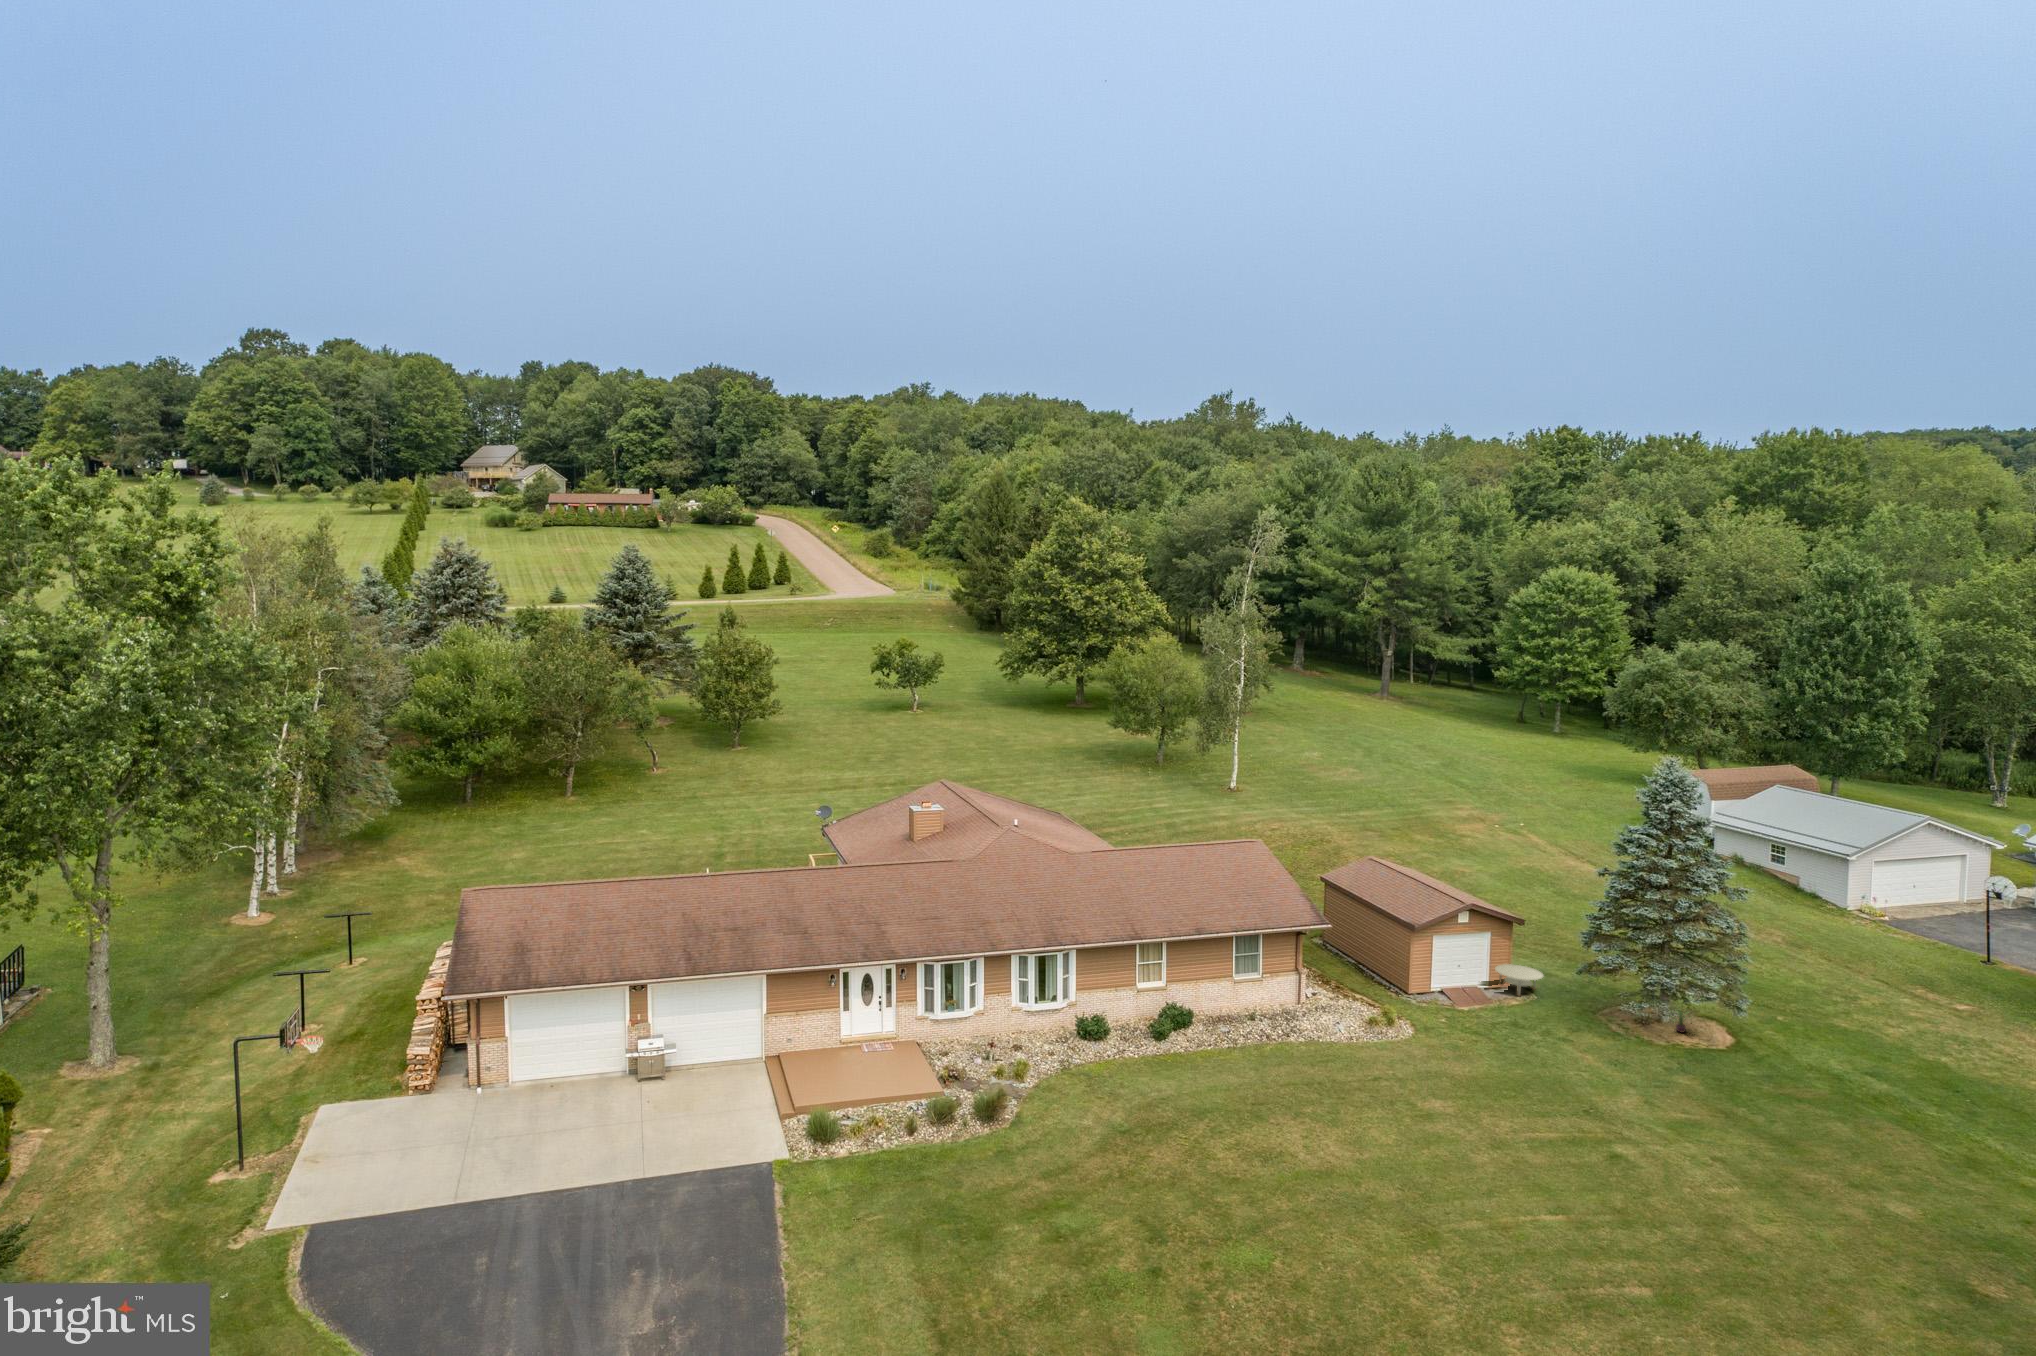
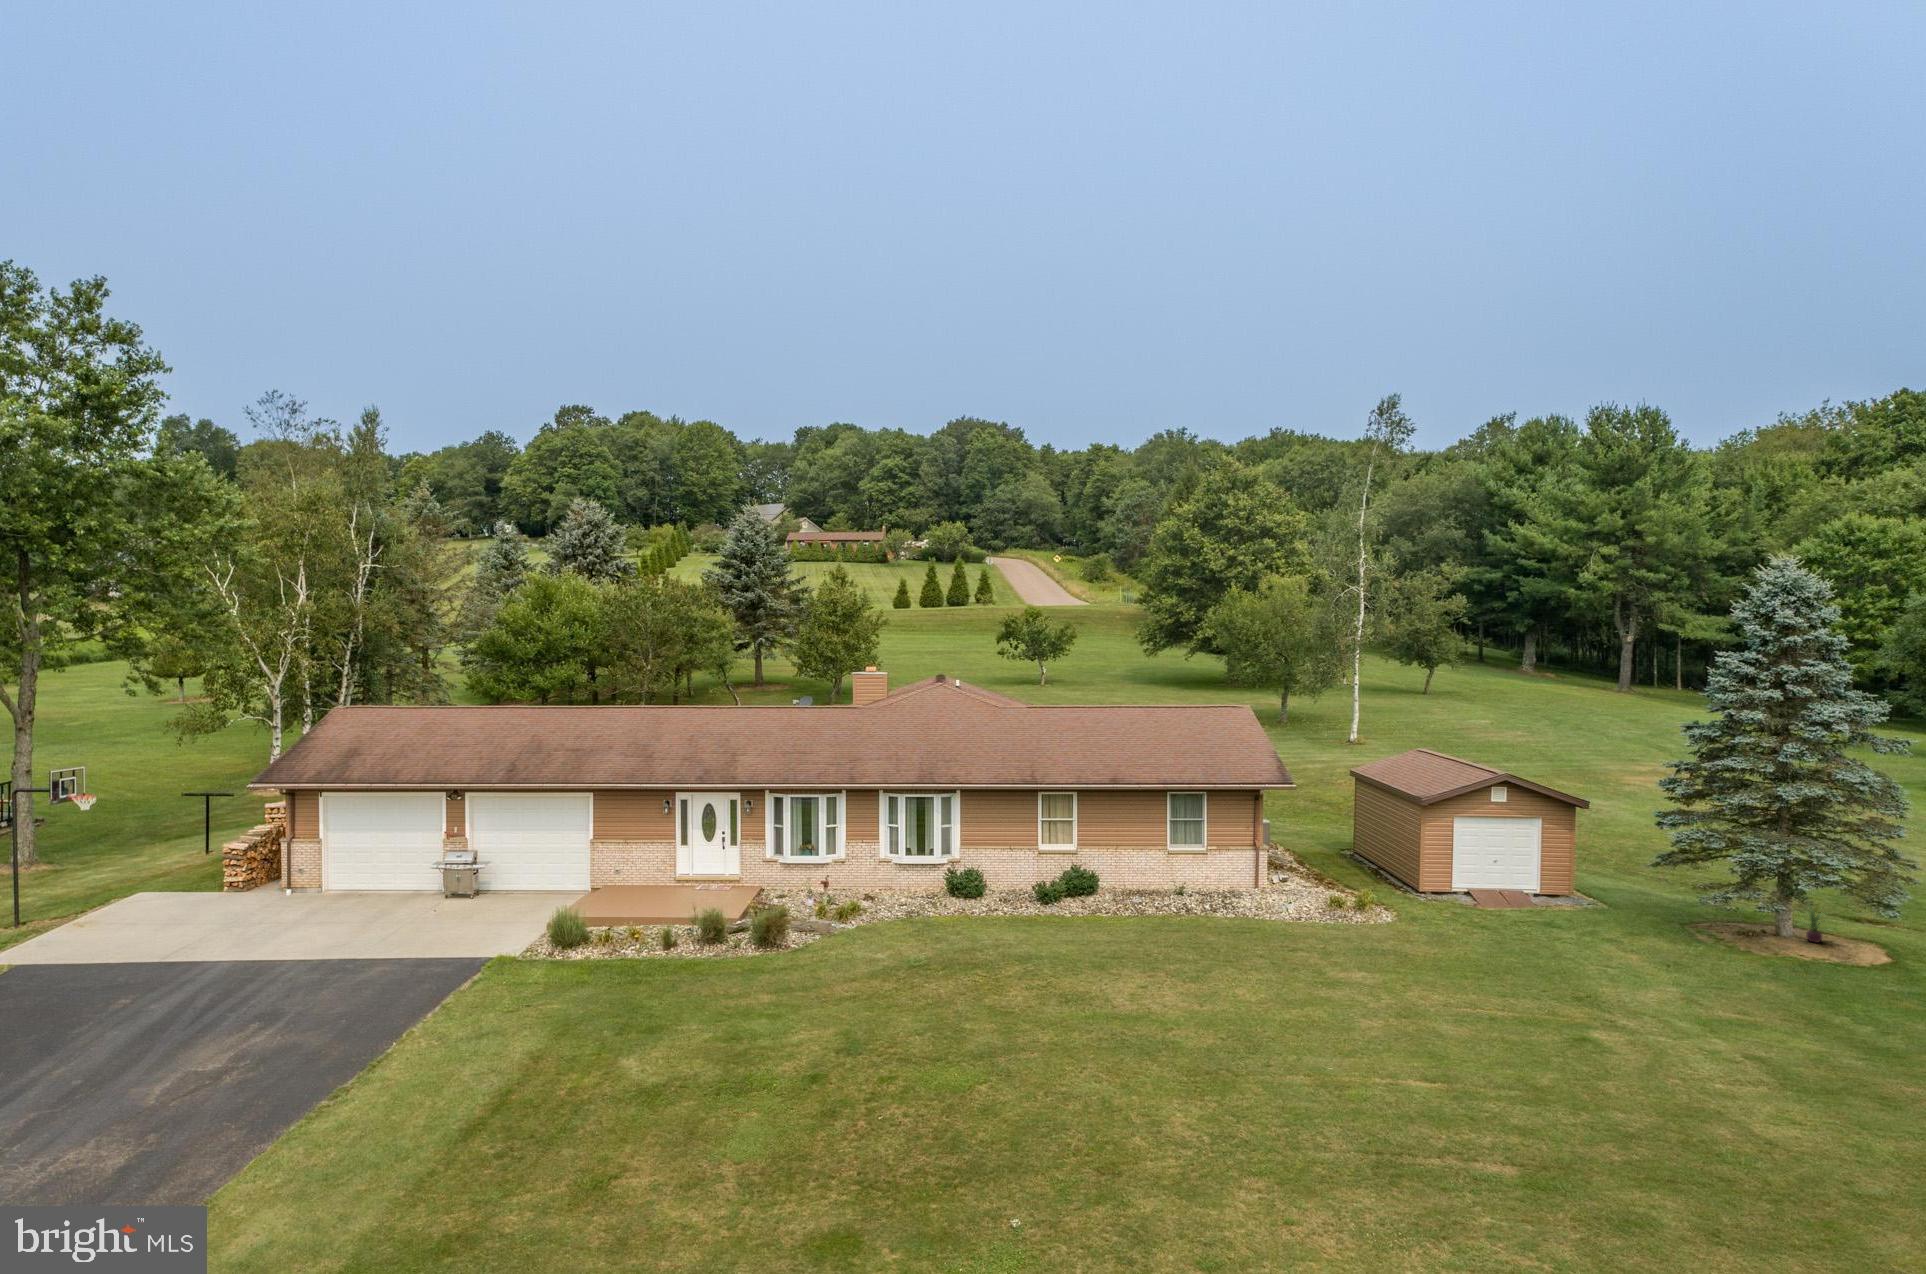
round table: present [1495,964,1543,996] -> none [1549,863,1618,899]

